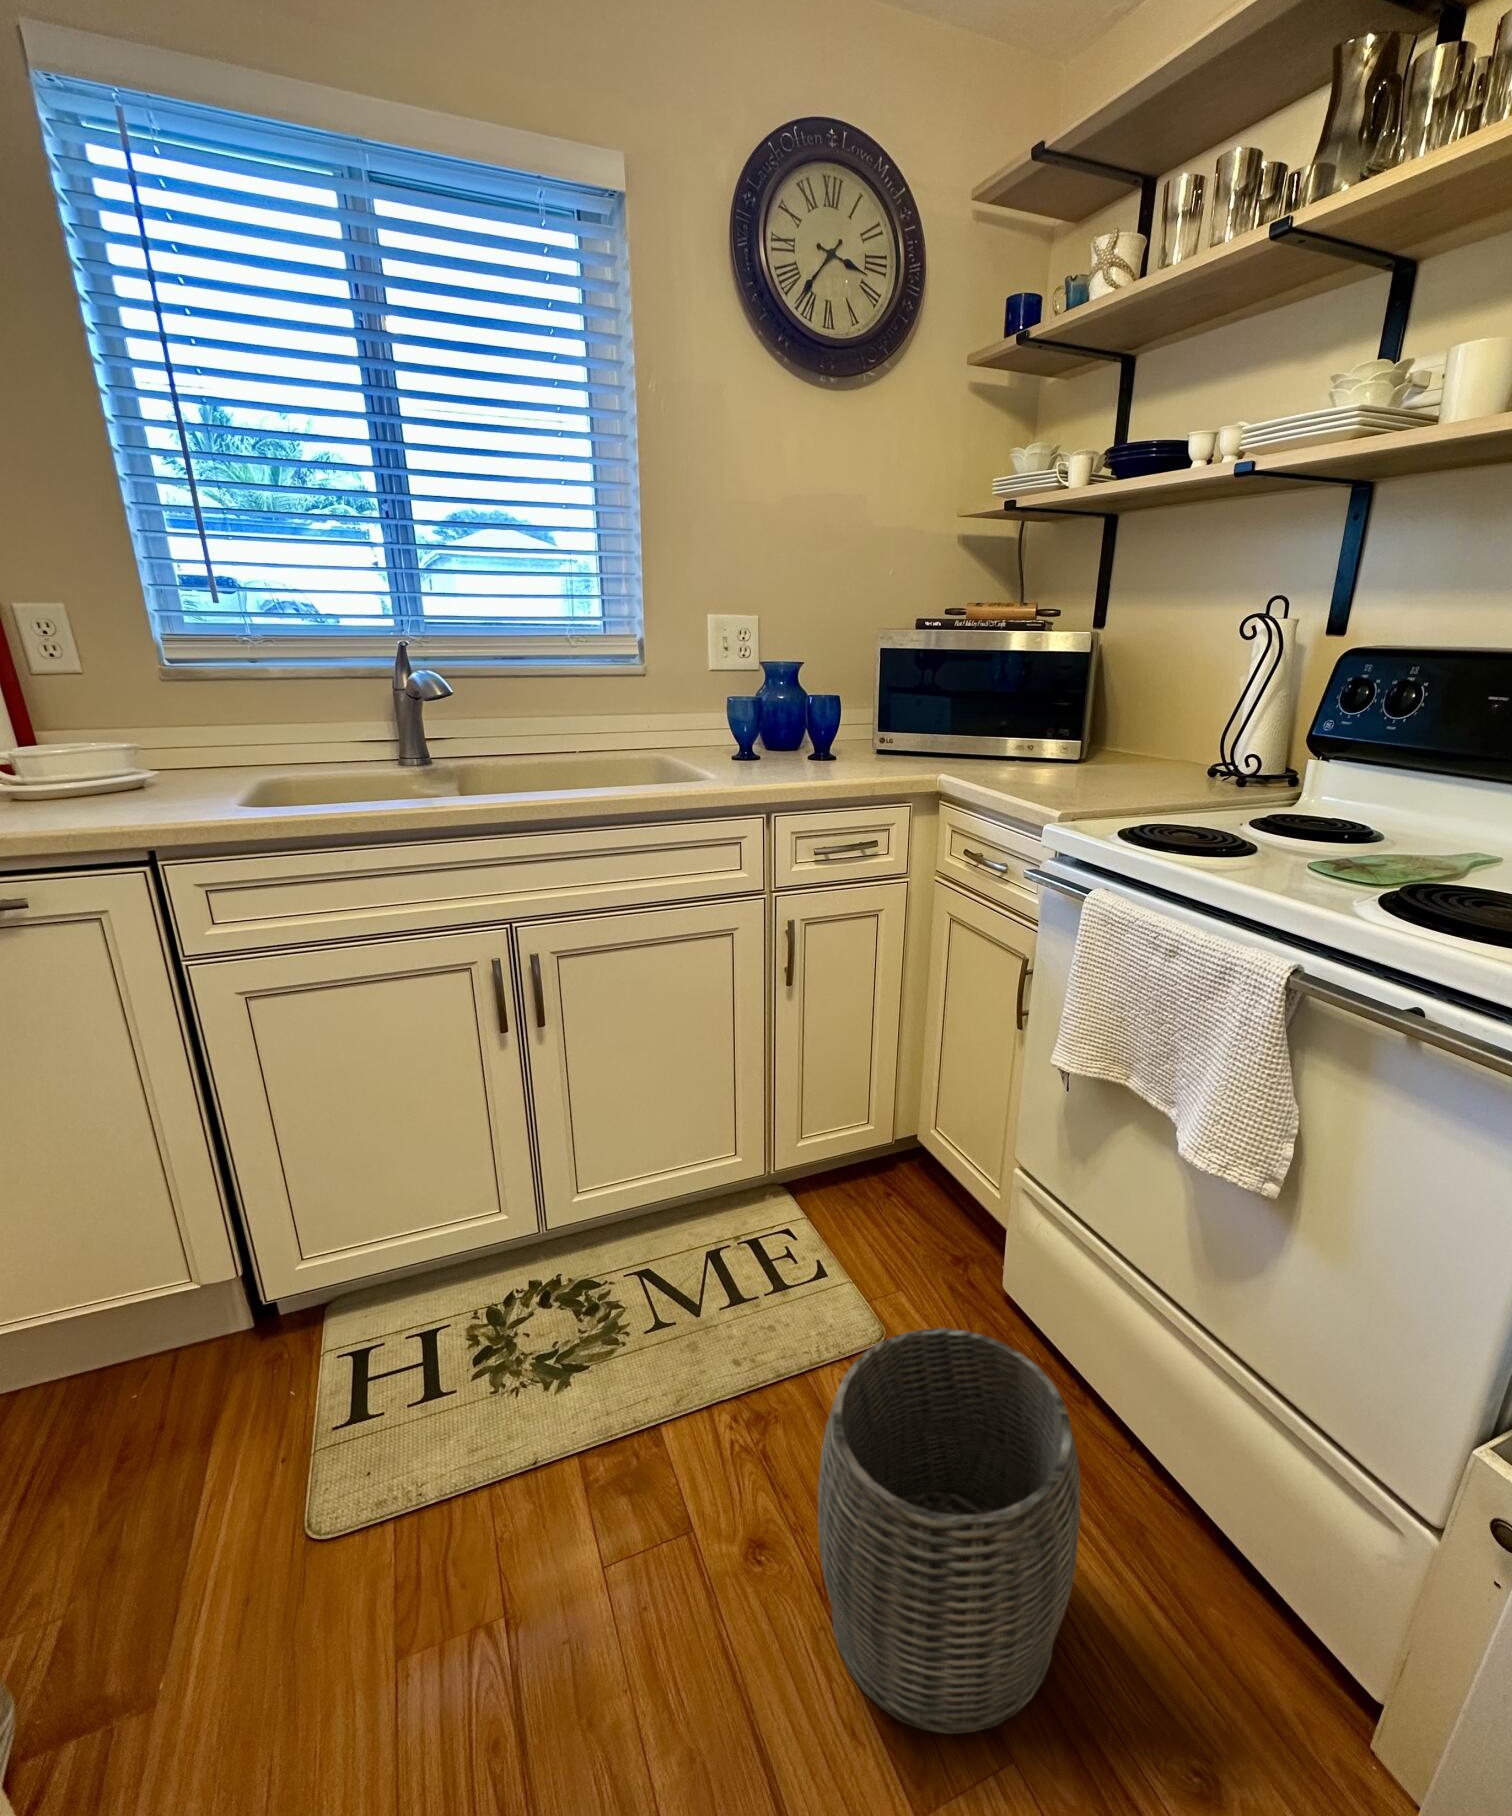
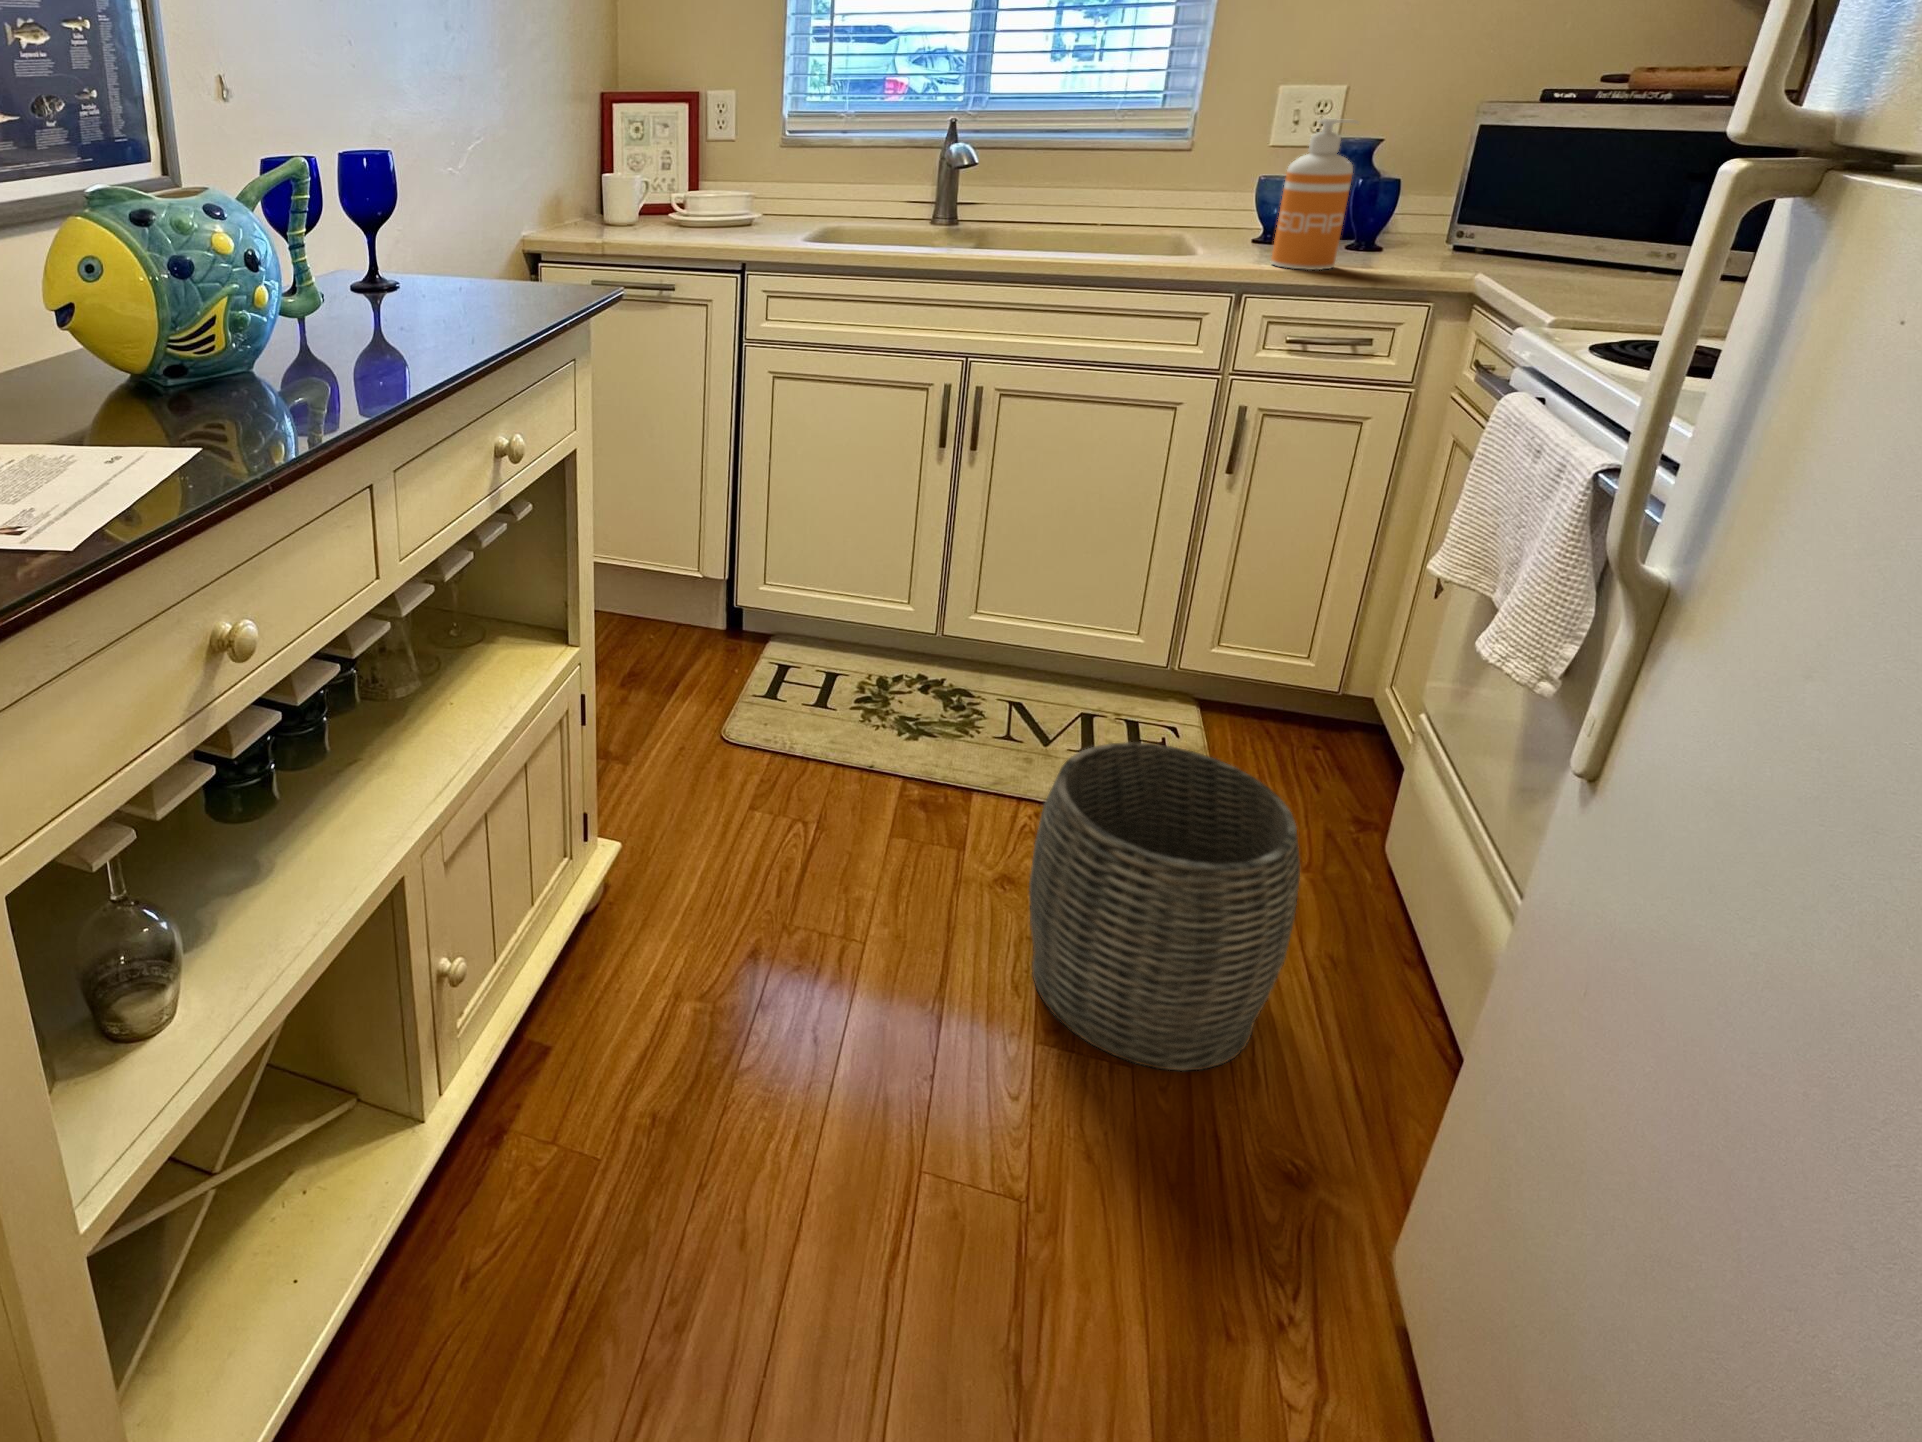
soap dispenser: none [770,642,824,781] -> present [1271,119,1358,270]

